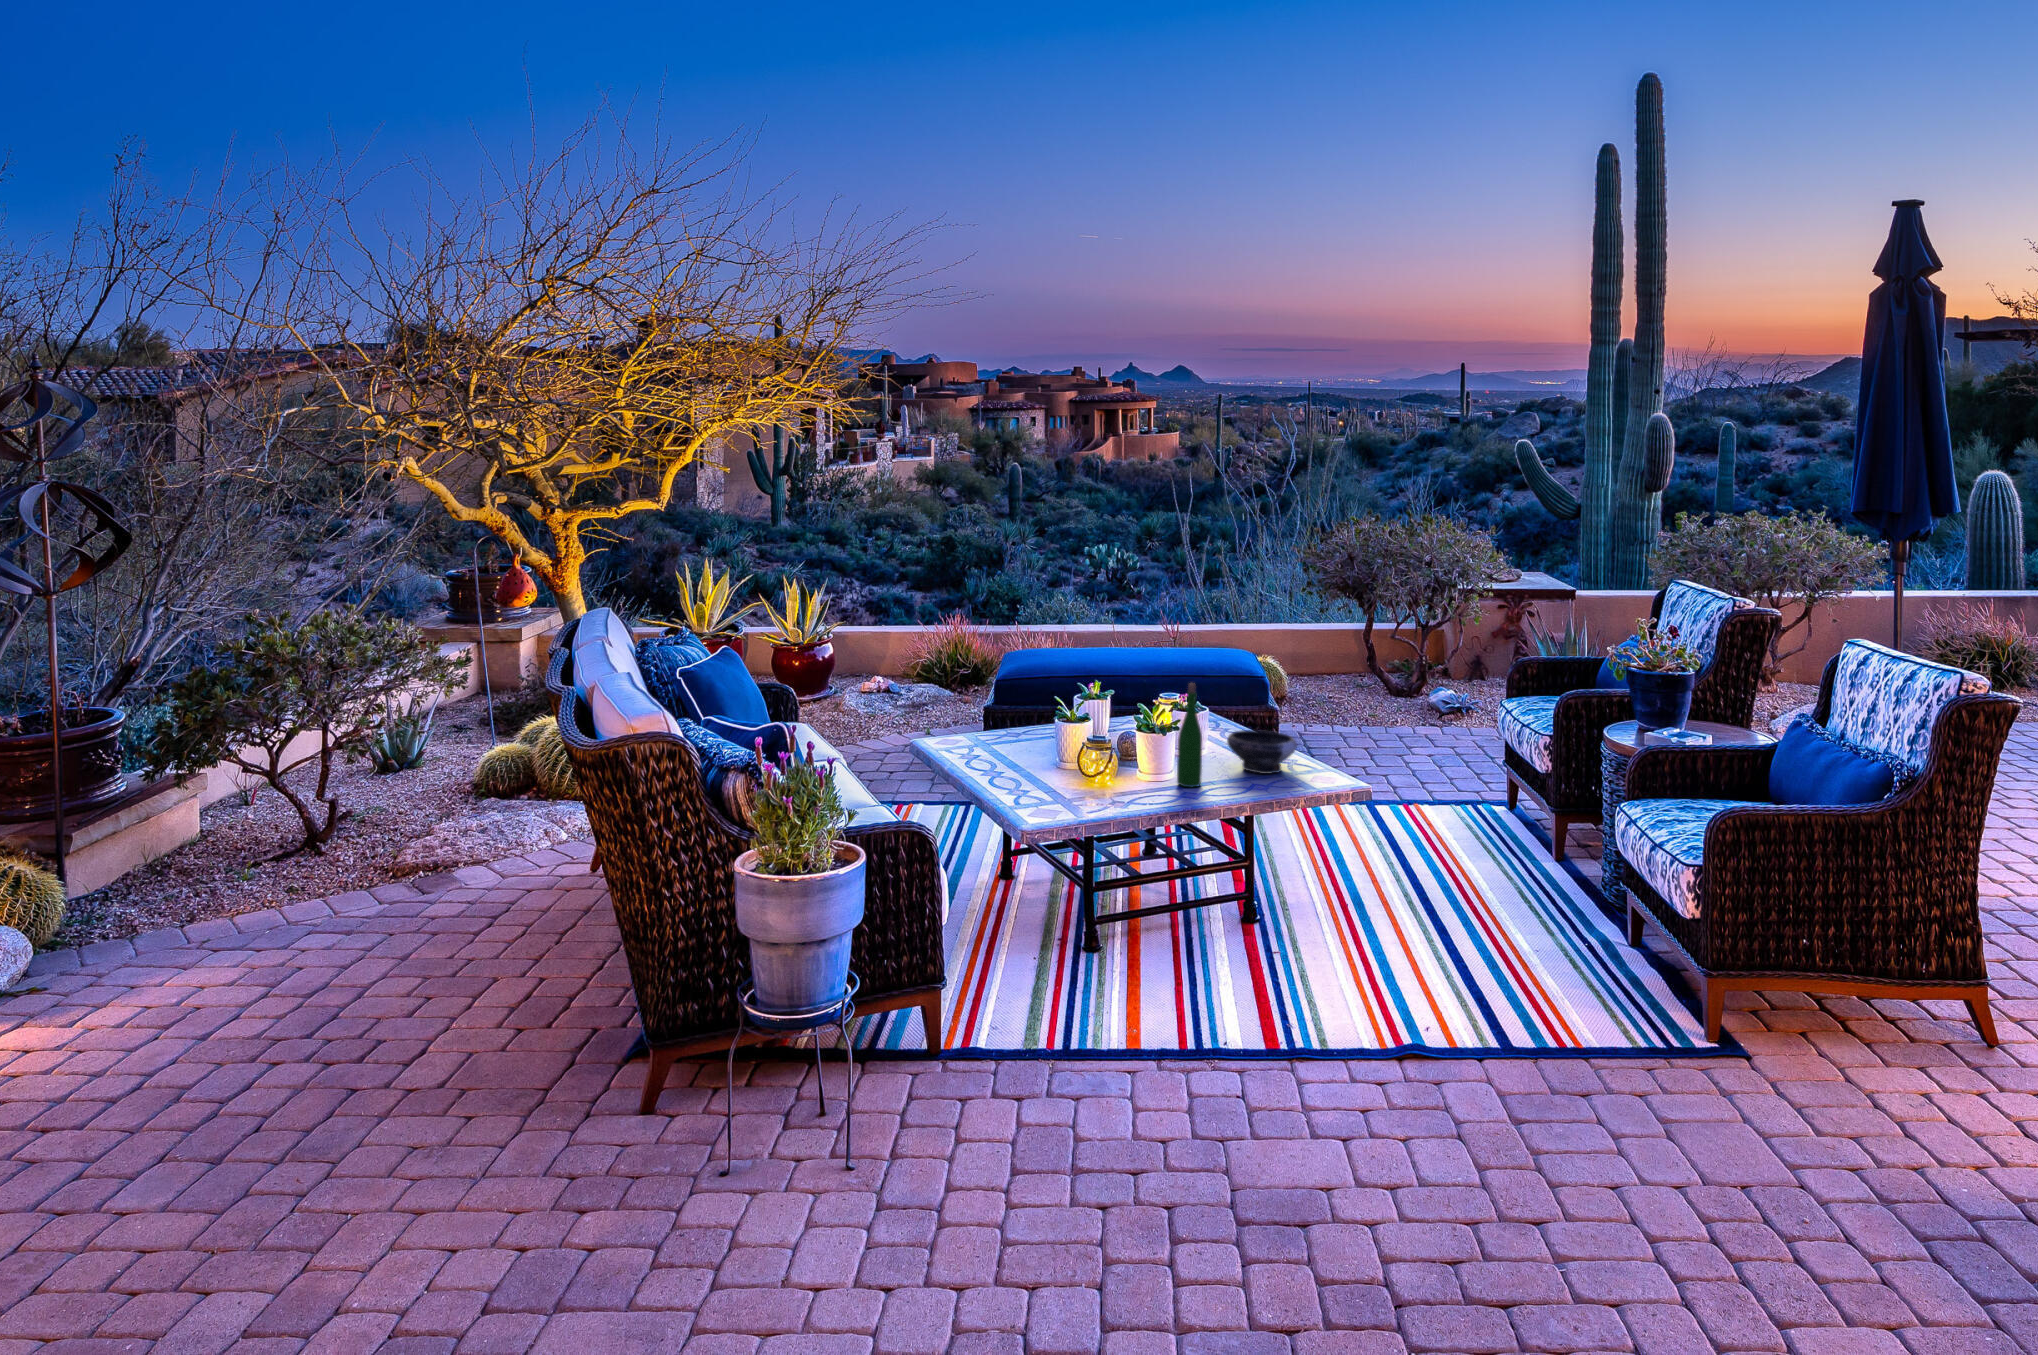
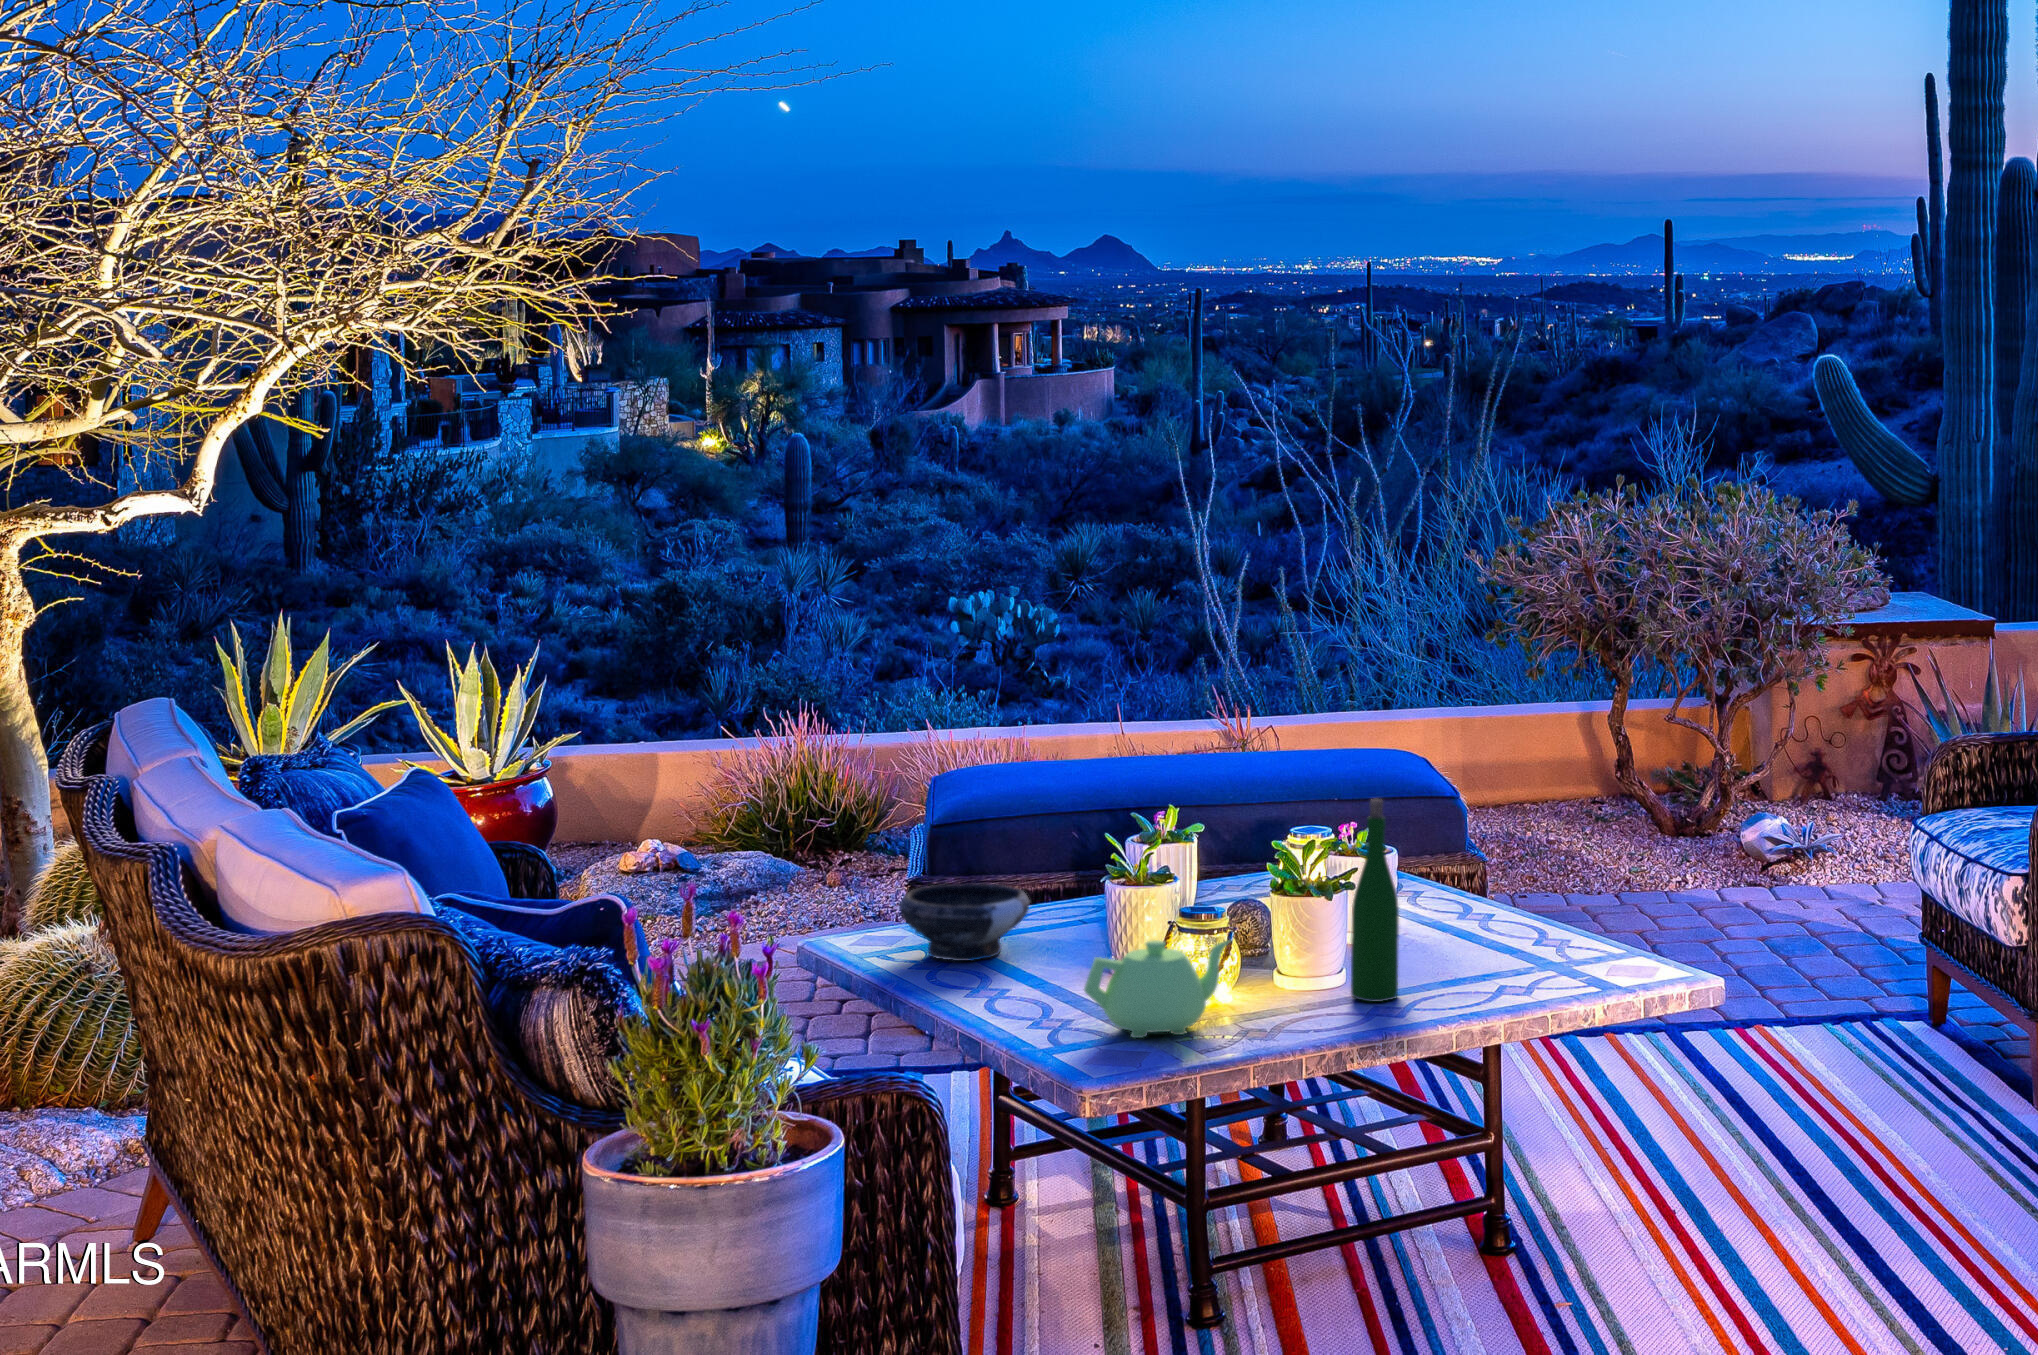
bowl: present [1227,730,1297,774] -> present [900,884,1029,961]
teapot: none [1041,749,1116,799] -> present [1084,940,1230,1038]

